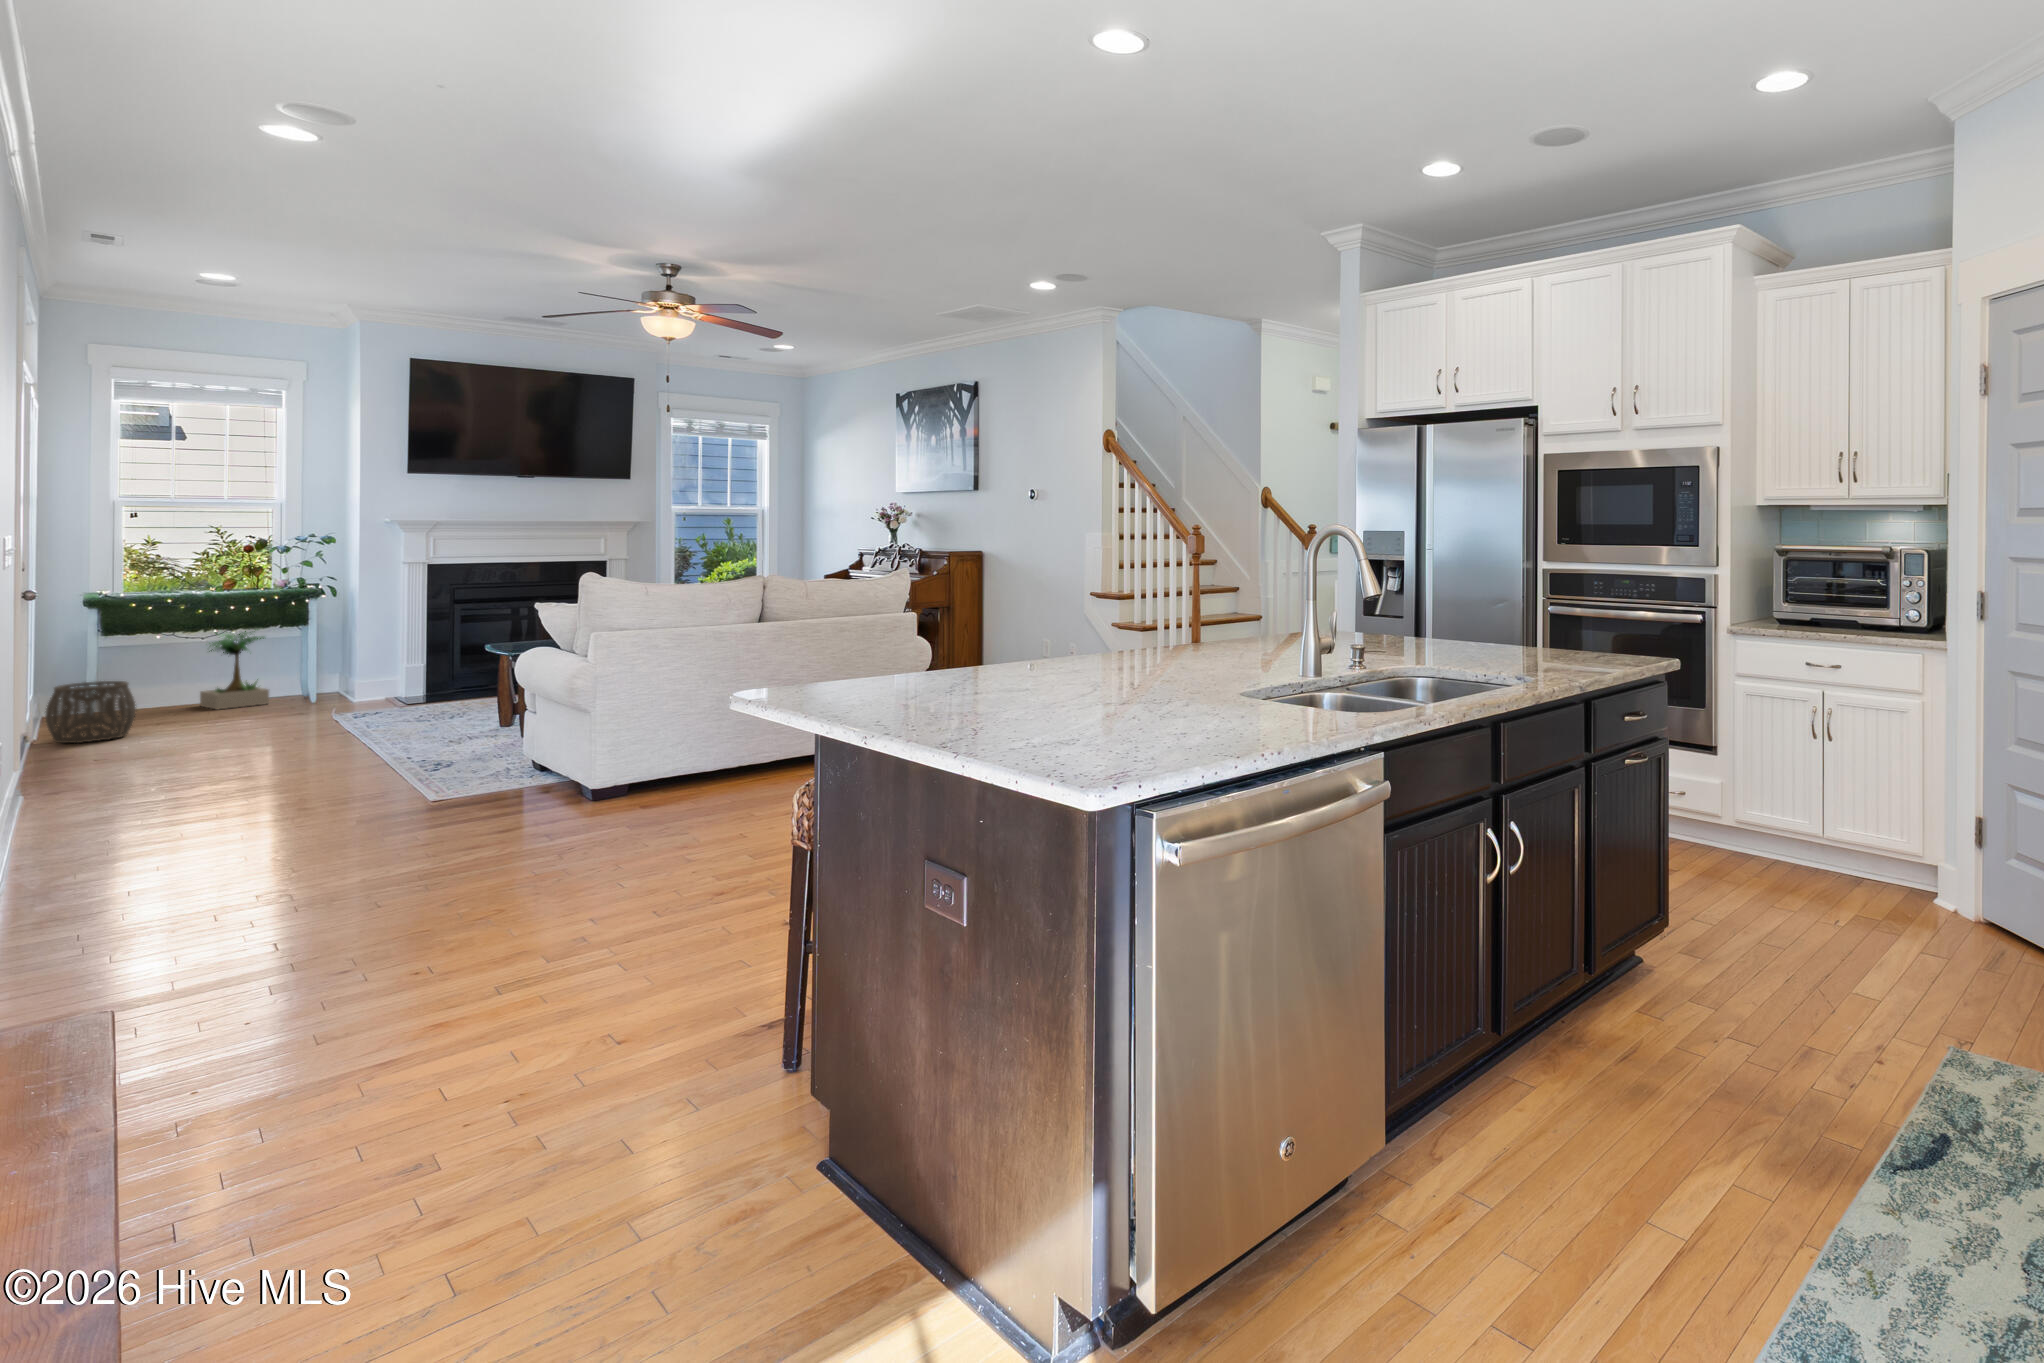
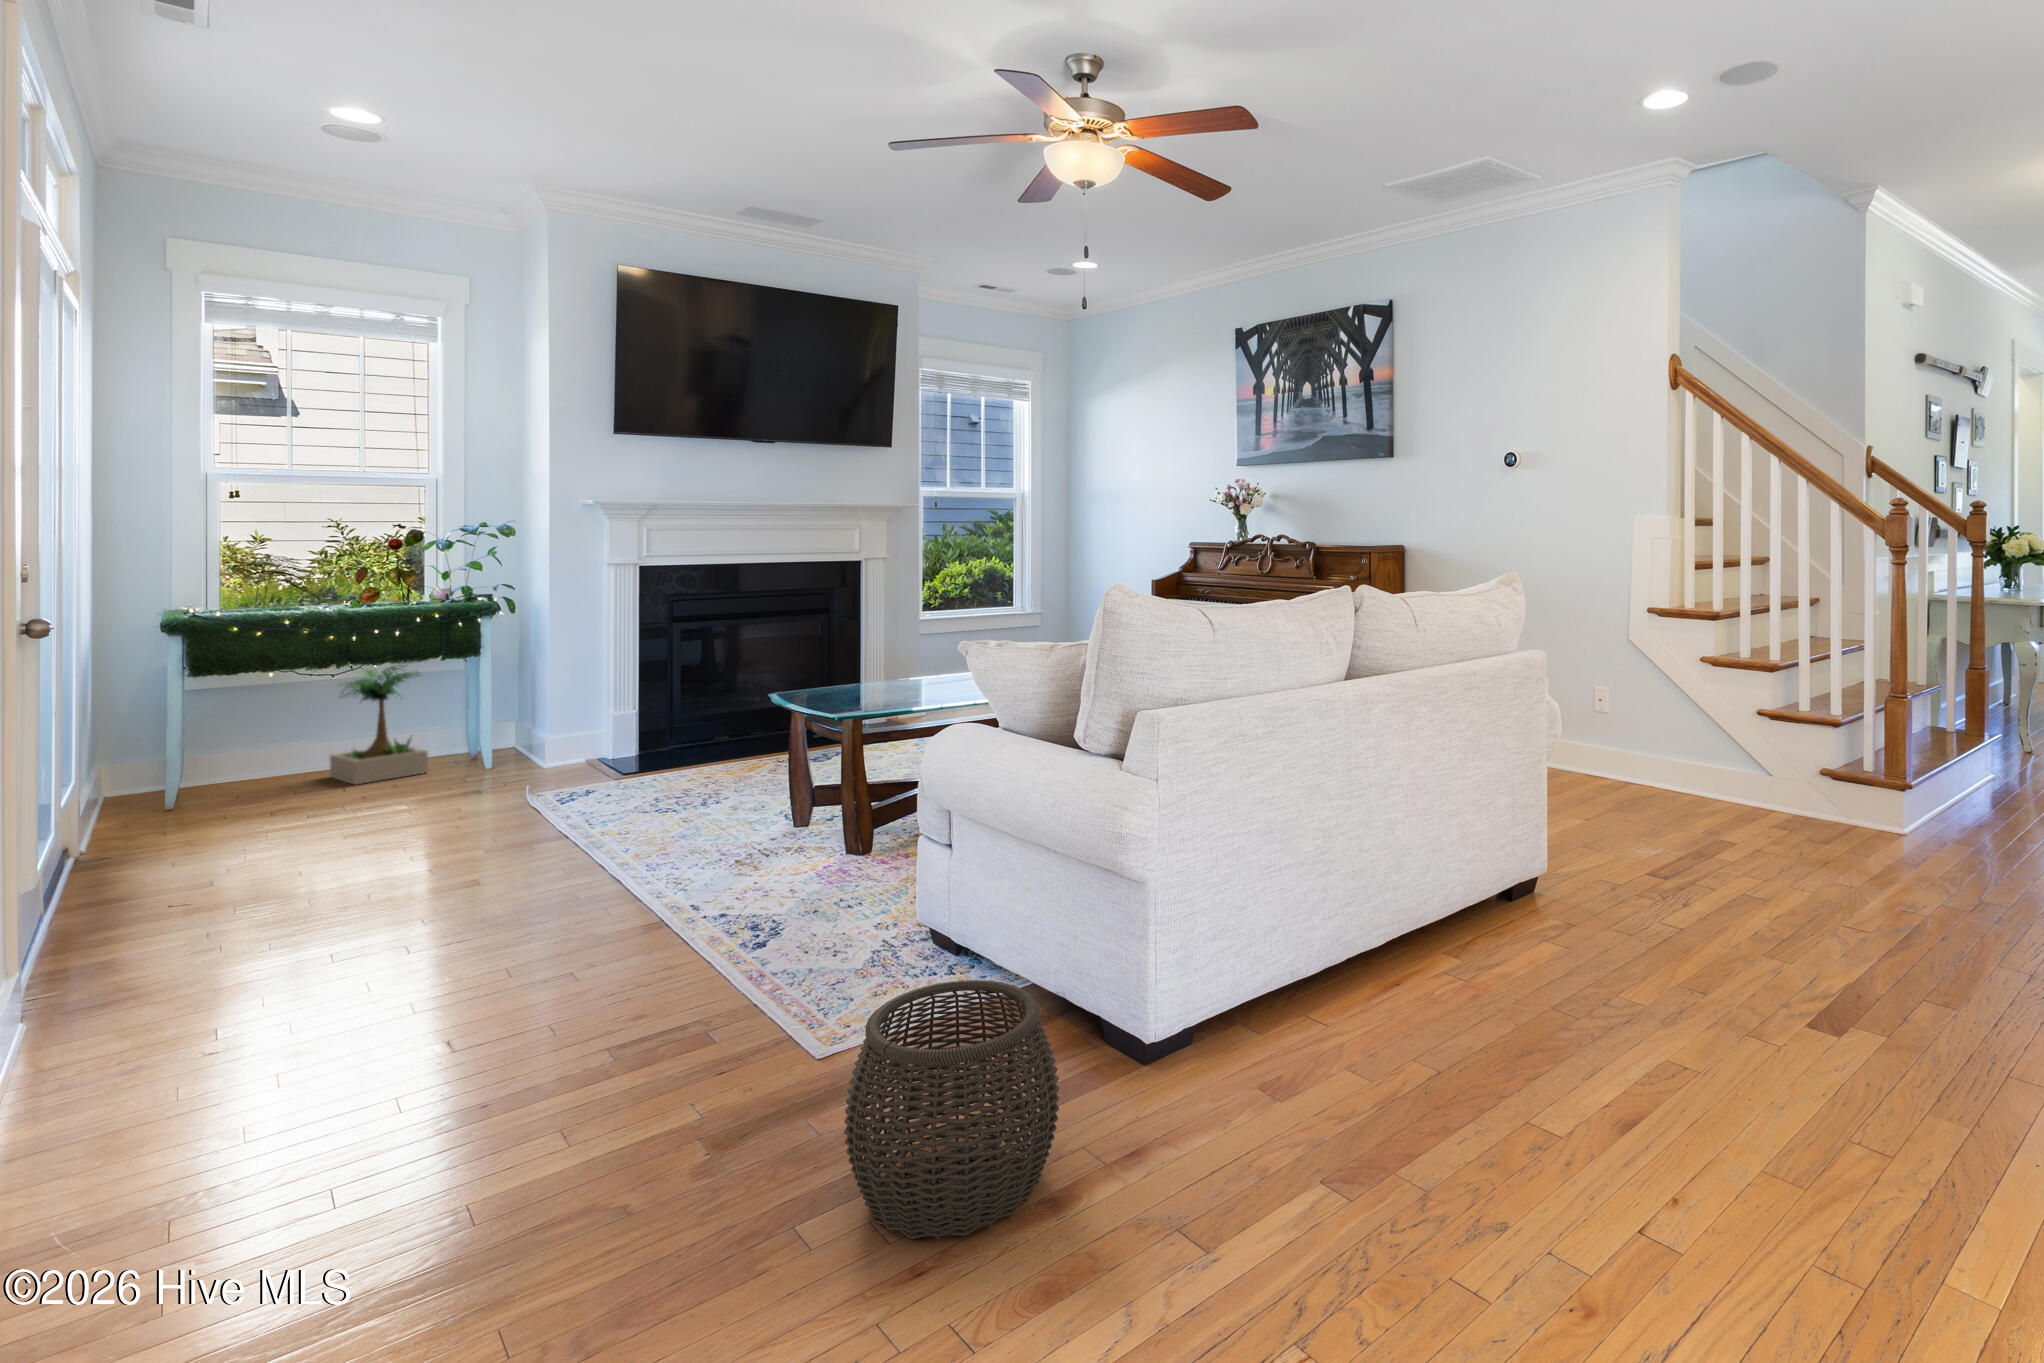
woven basket: present [45,681,136,743] -> present [844,980,1059,1240]

